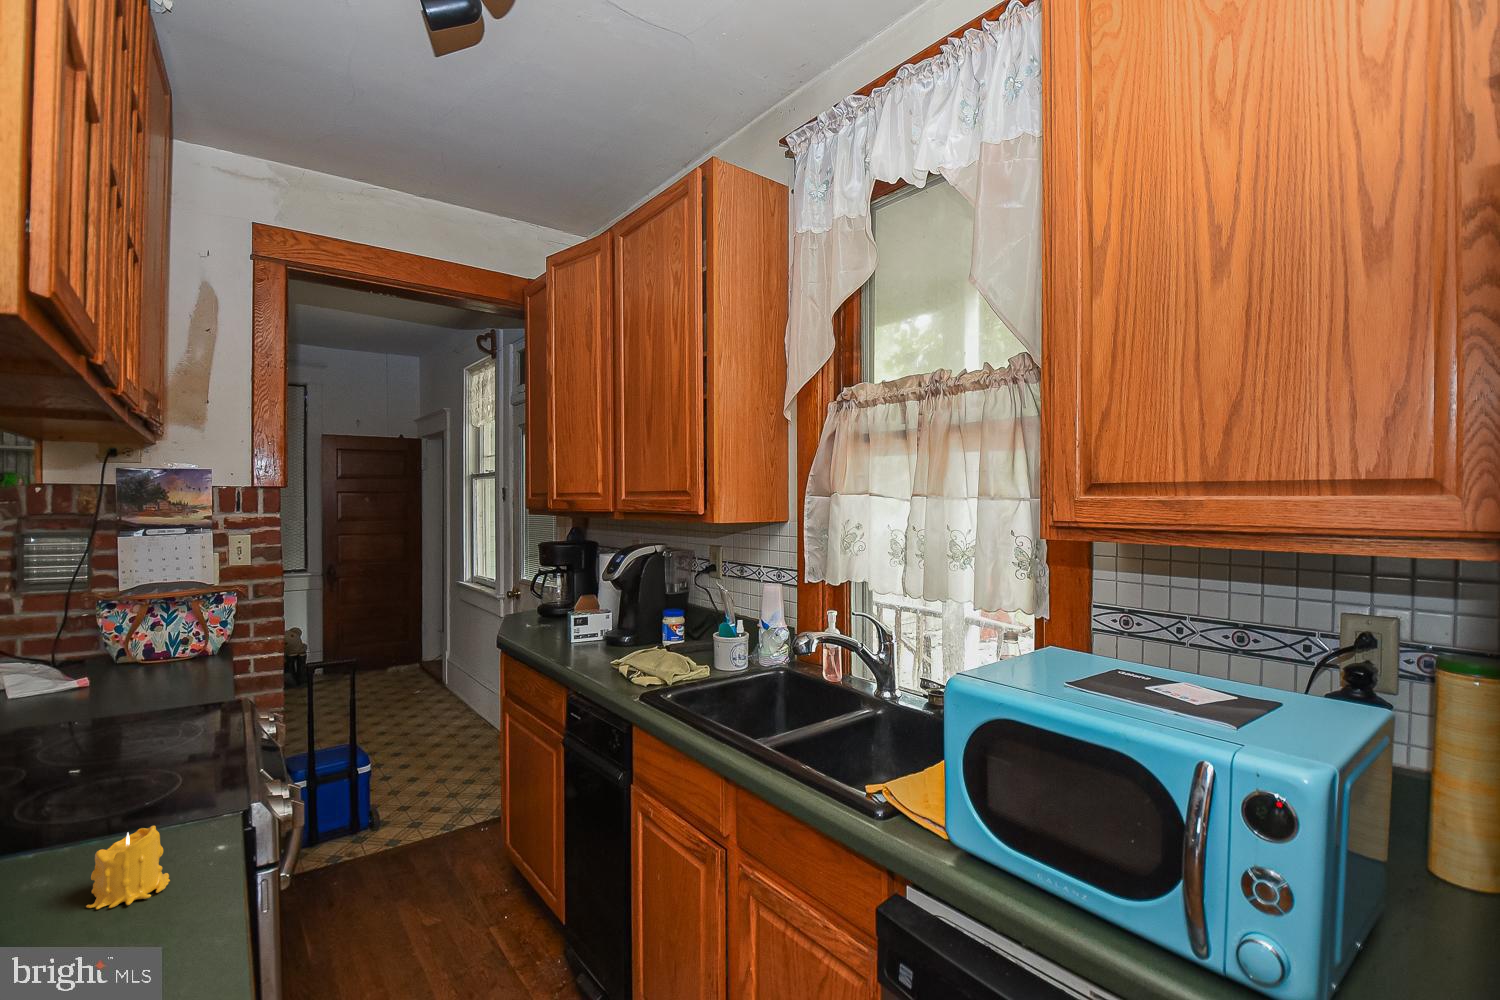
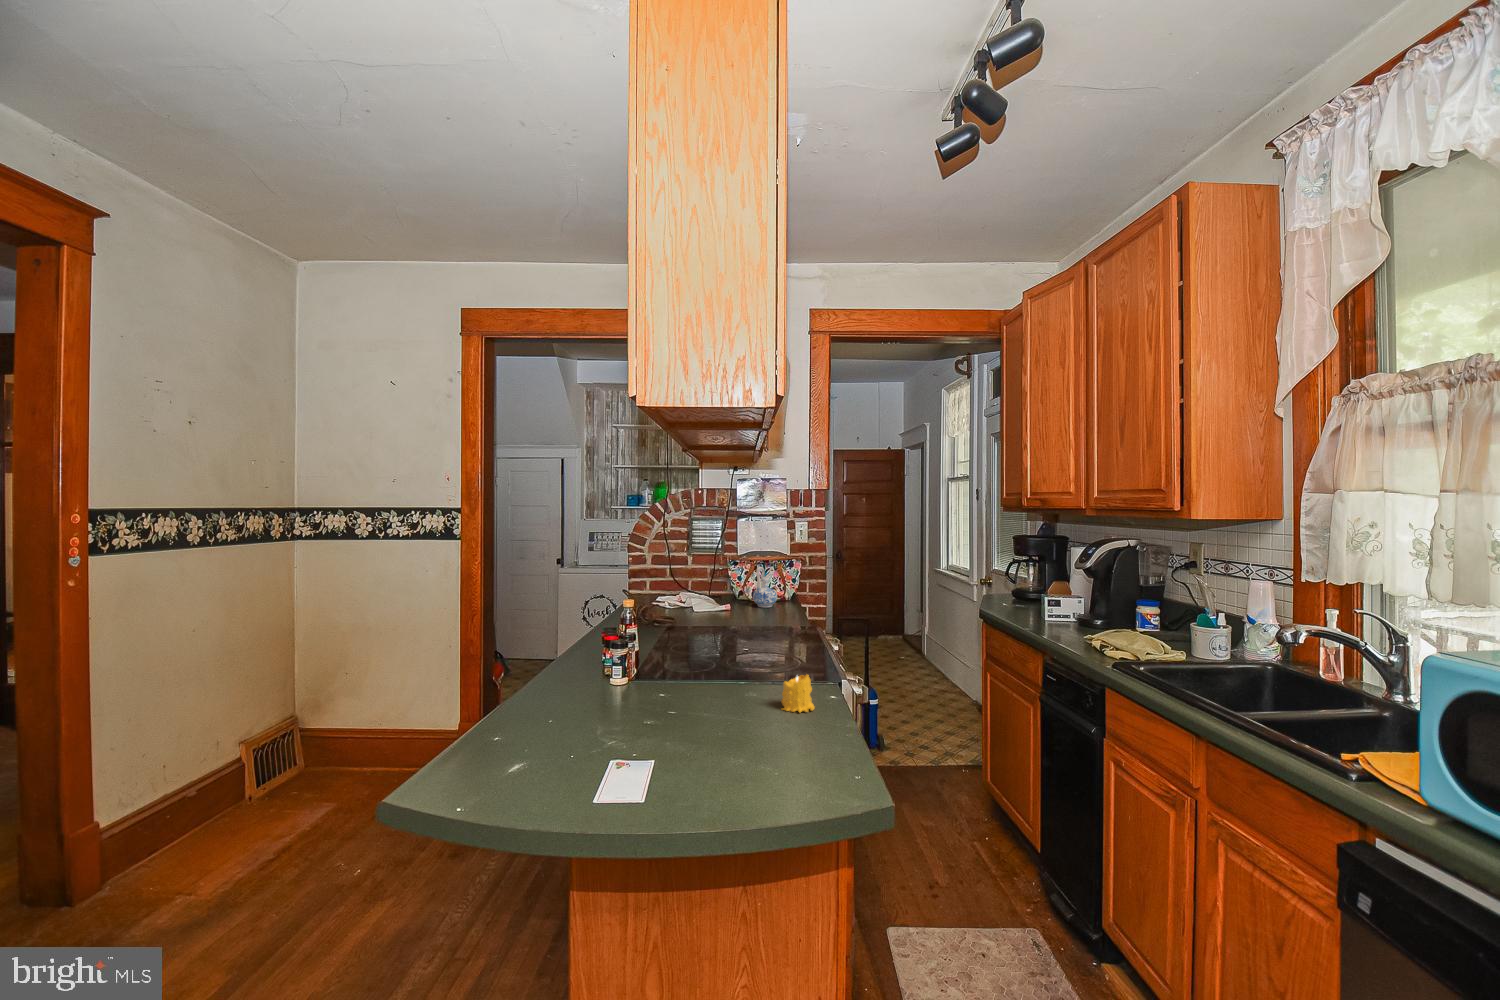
ceramic pitcher: none [134,611,183,674] -> present [753,567,777,607]

